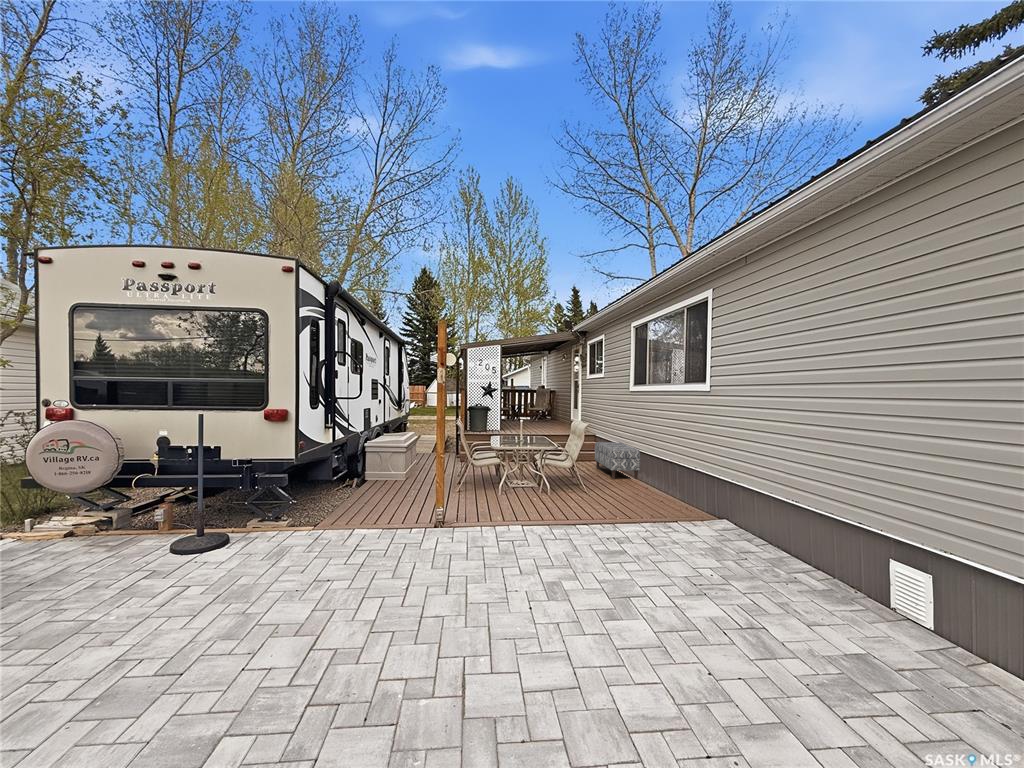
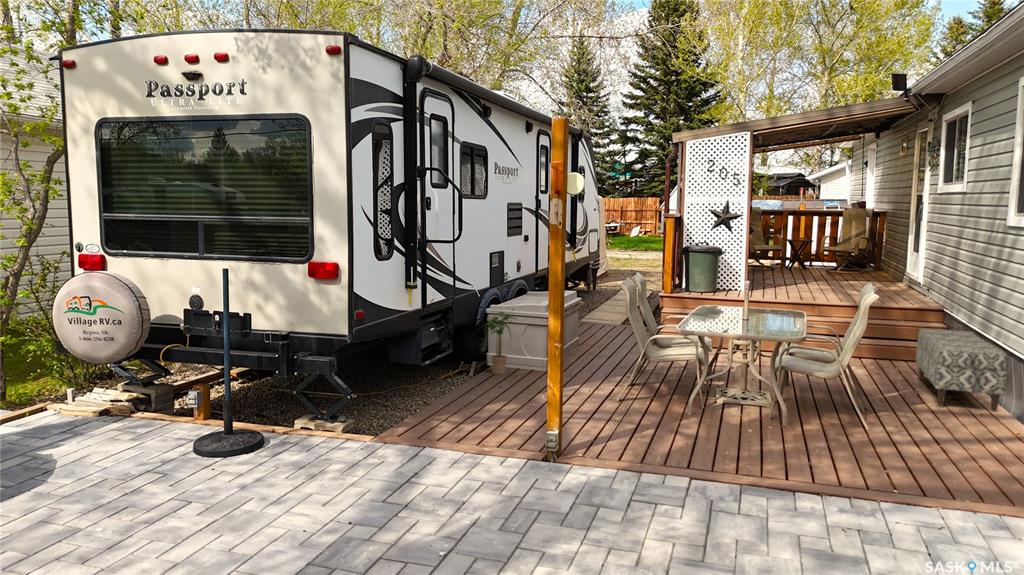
potted plant: none [363,443,386,486] -> present [486,309,516,374]

